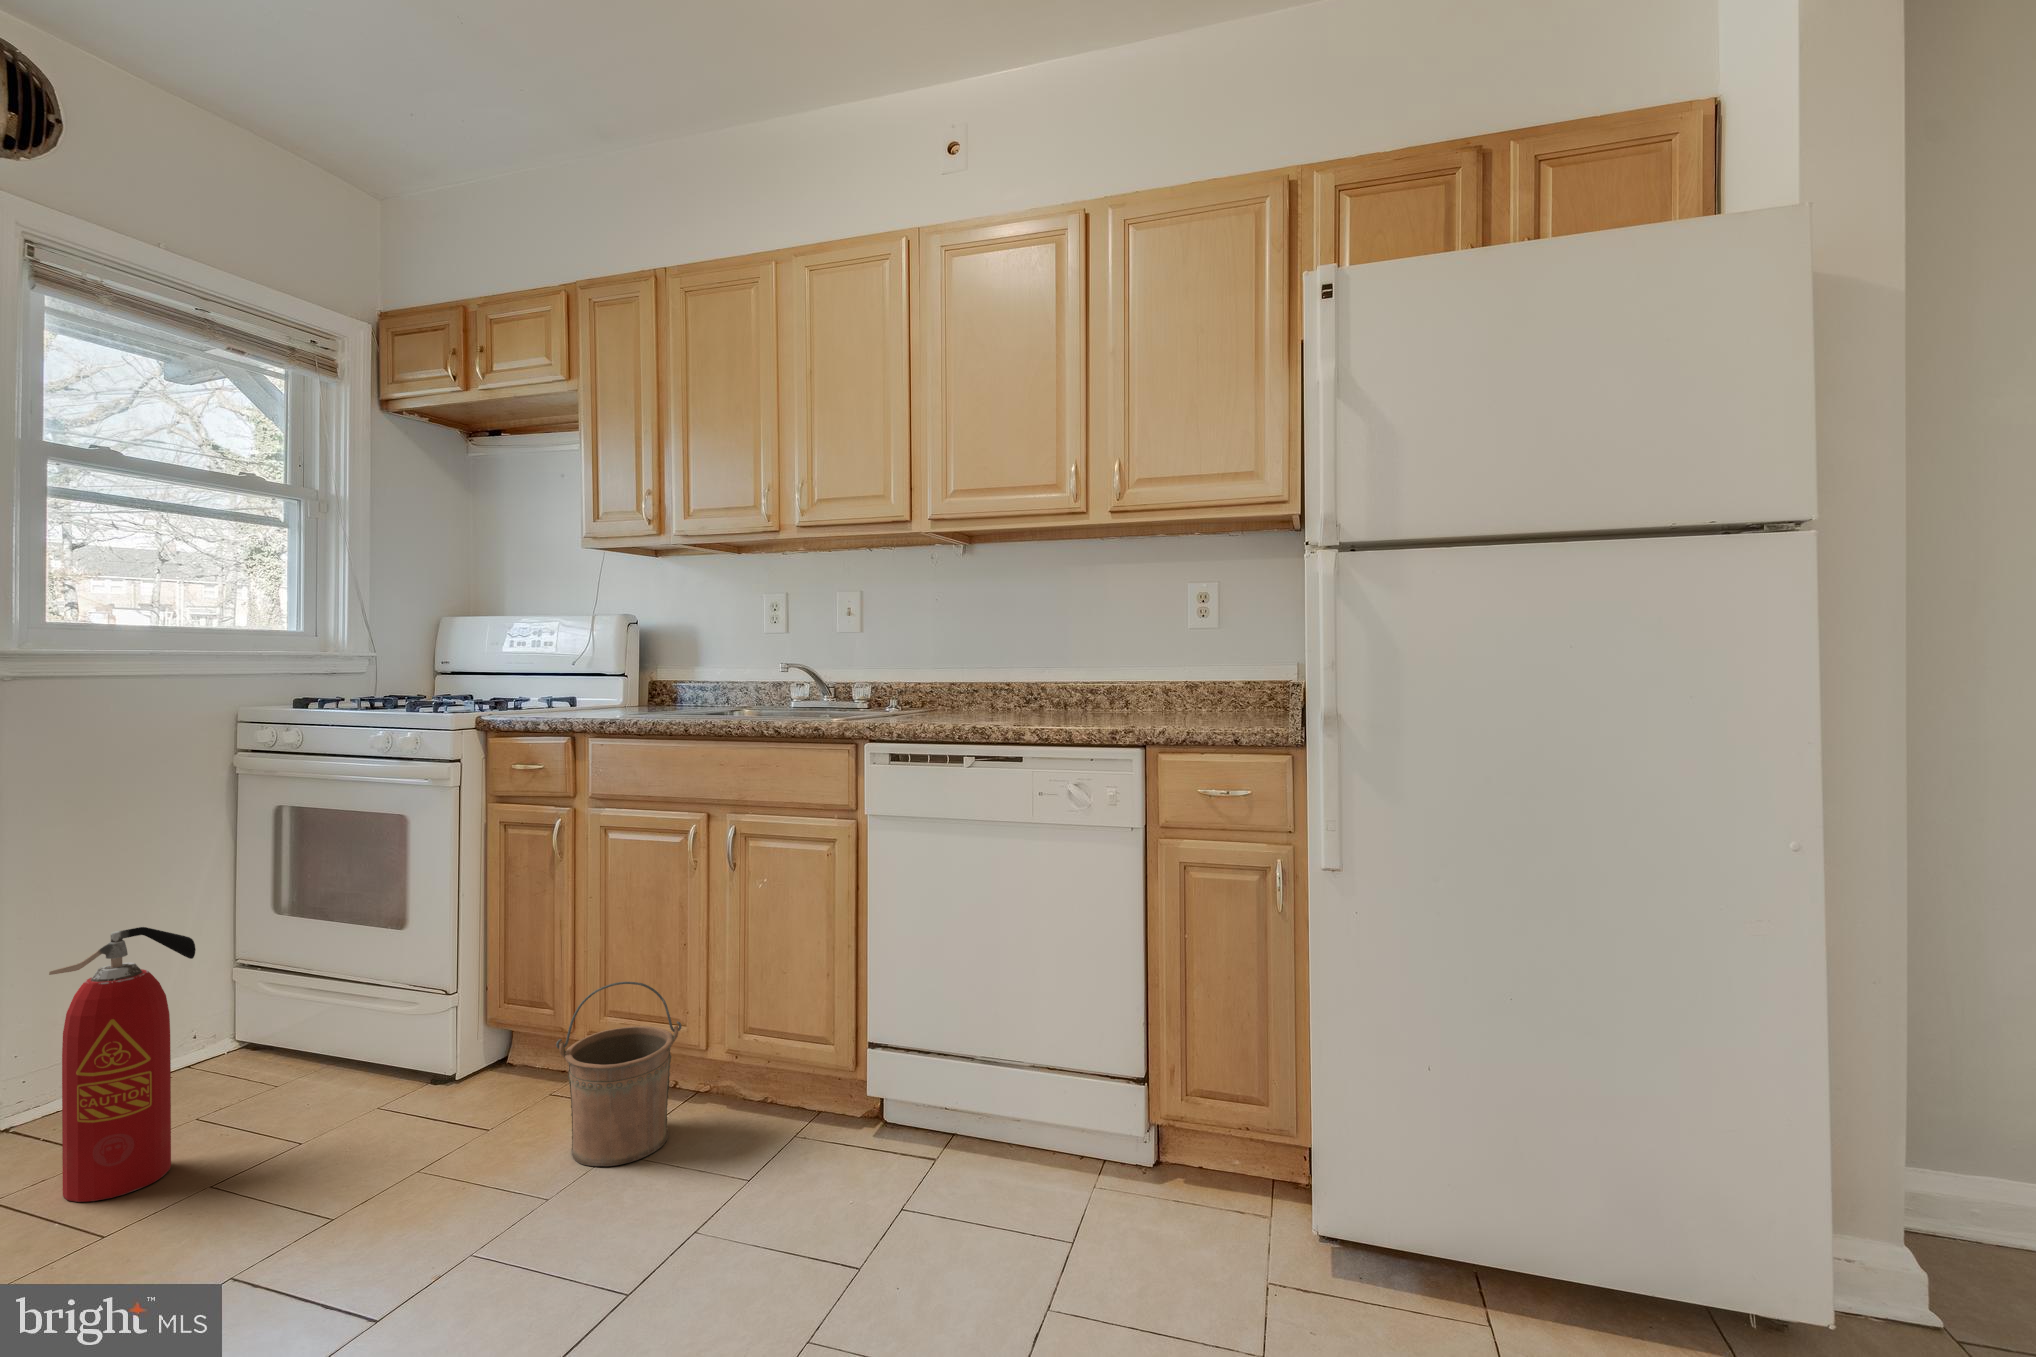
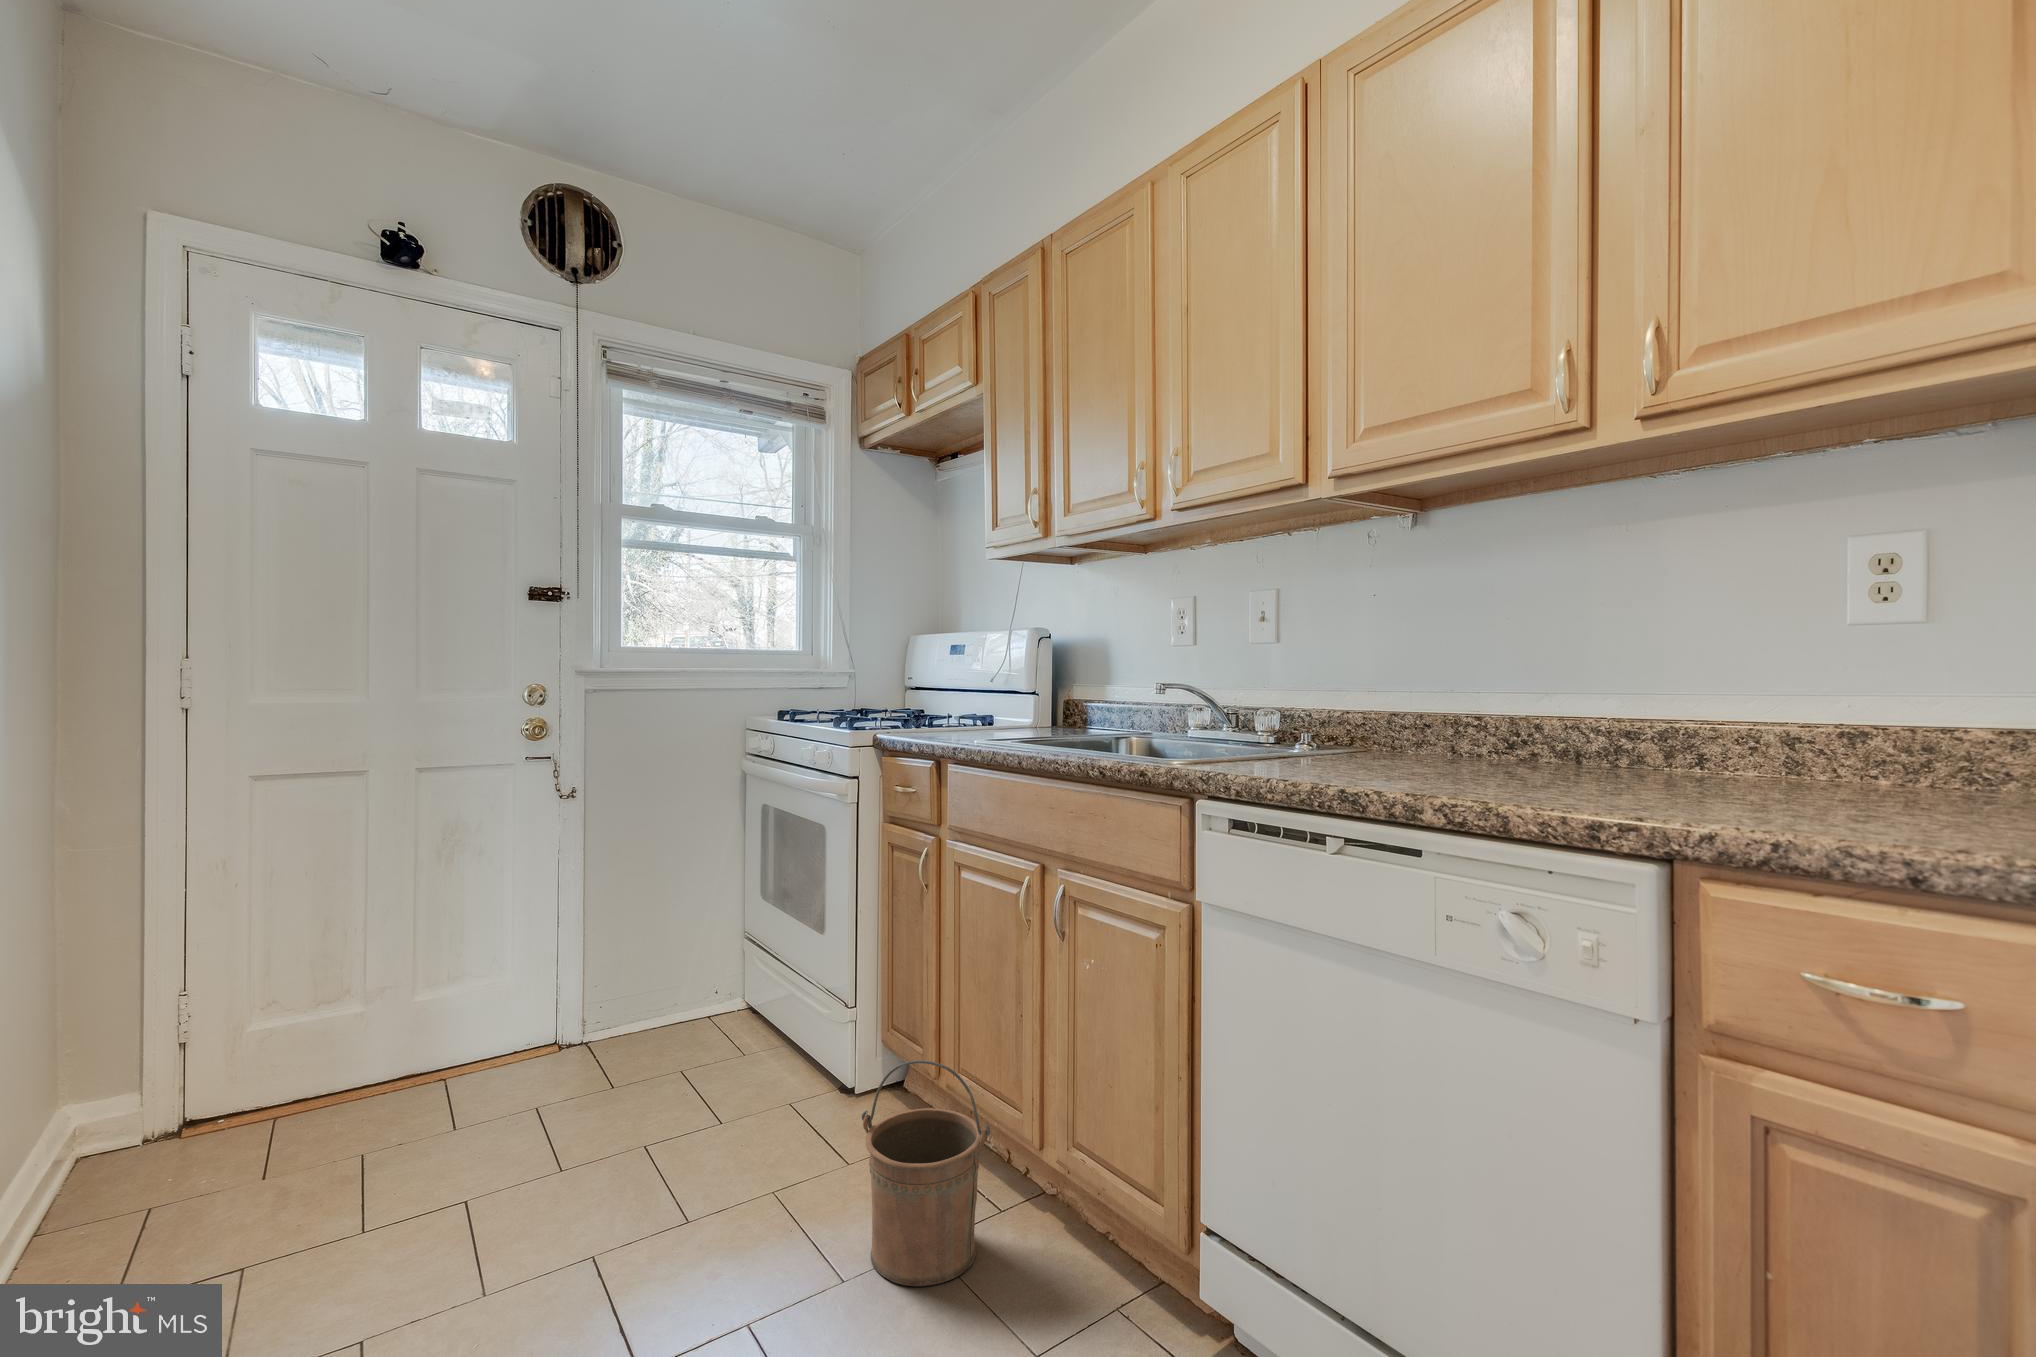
fire extinguisher: present [49,927,196,1202] -> none [531,913,636,1149]

